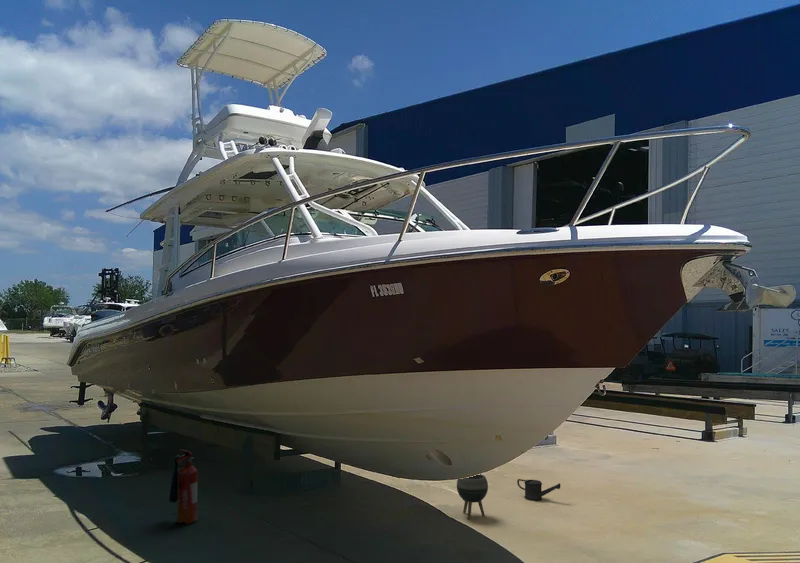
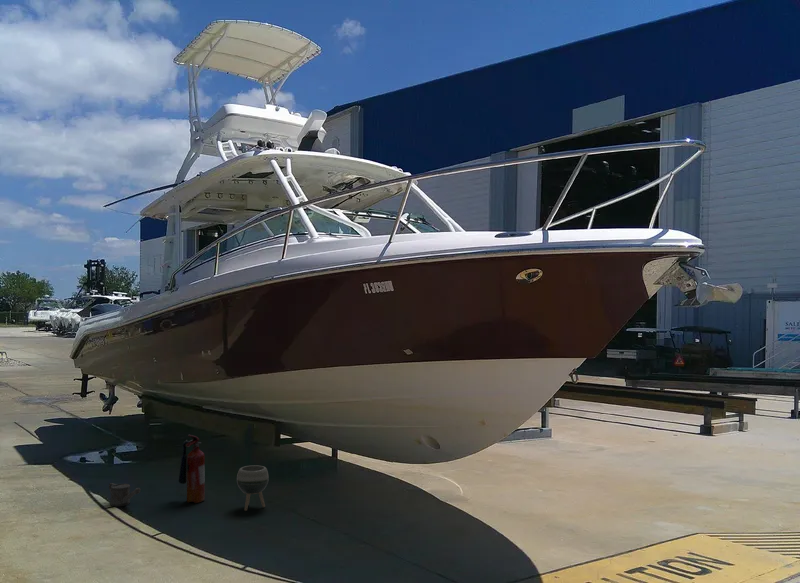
planter: present [457,474,488,519] -> present [237,465,269,511]
watering can: present [517,479,560,501] -> present [109,483,140,507]

